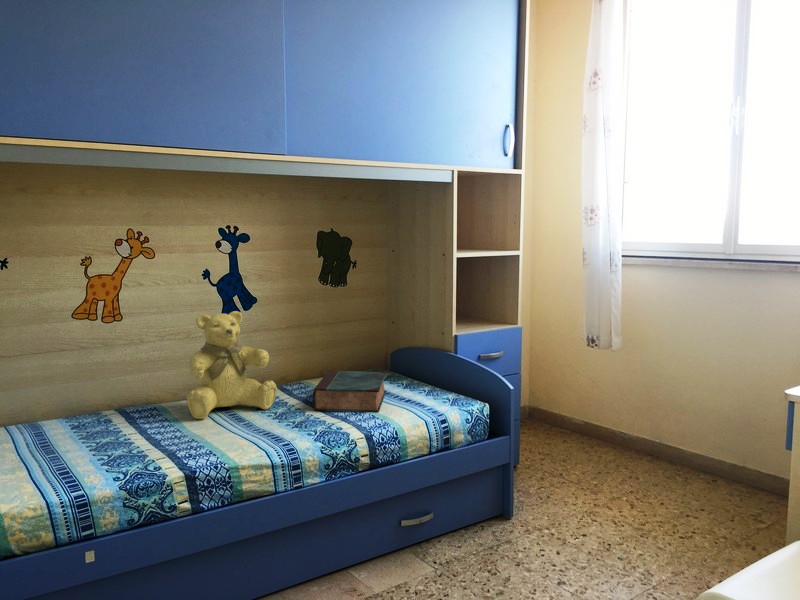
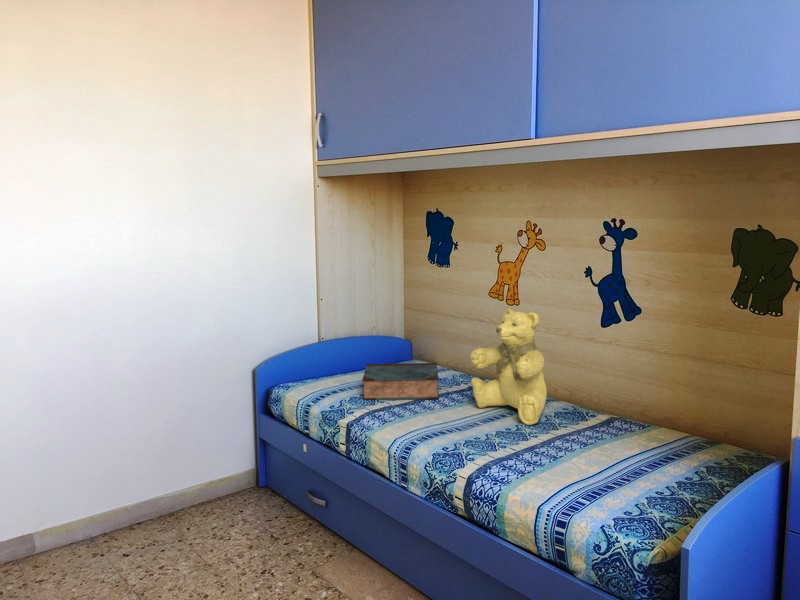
book: present [313,371,386,413] -> present [362,363,439,400]

